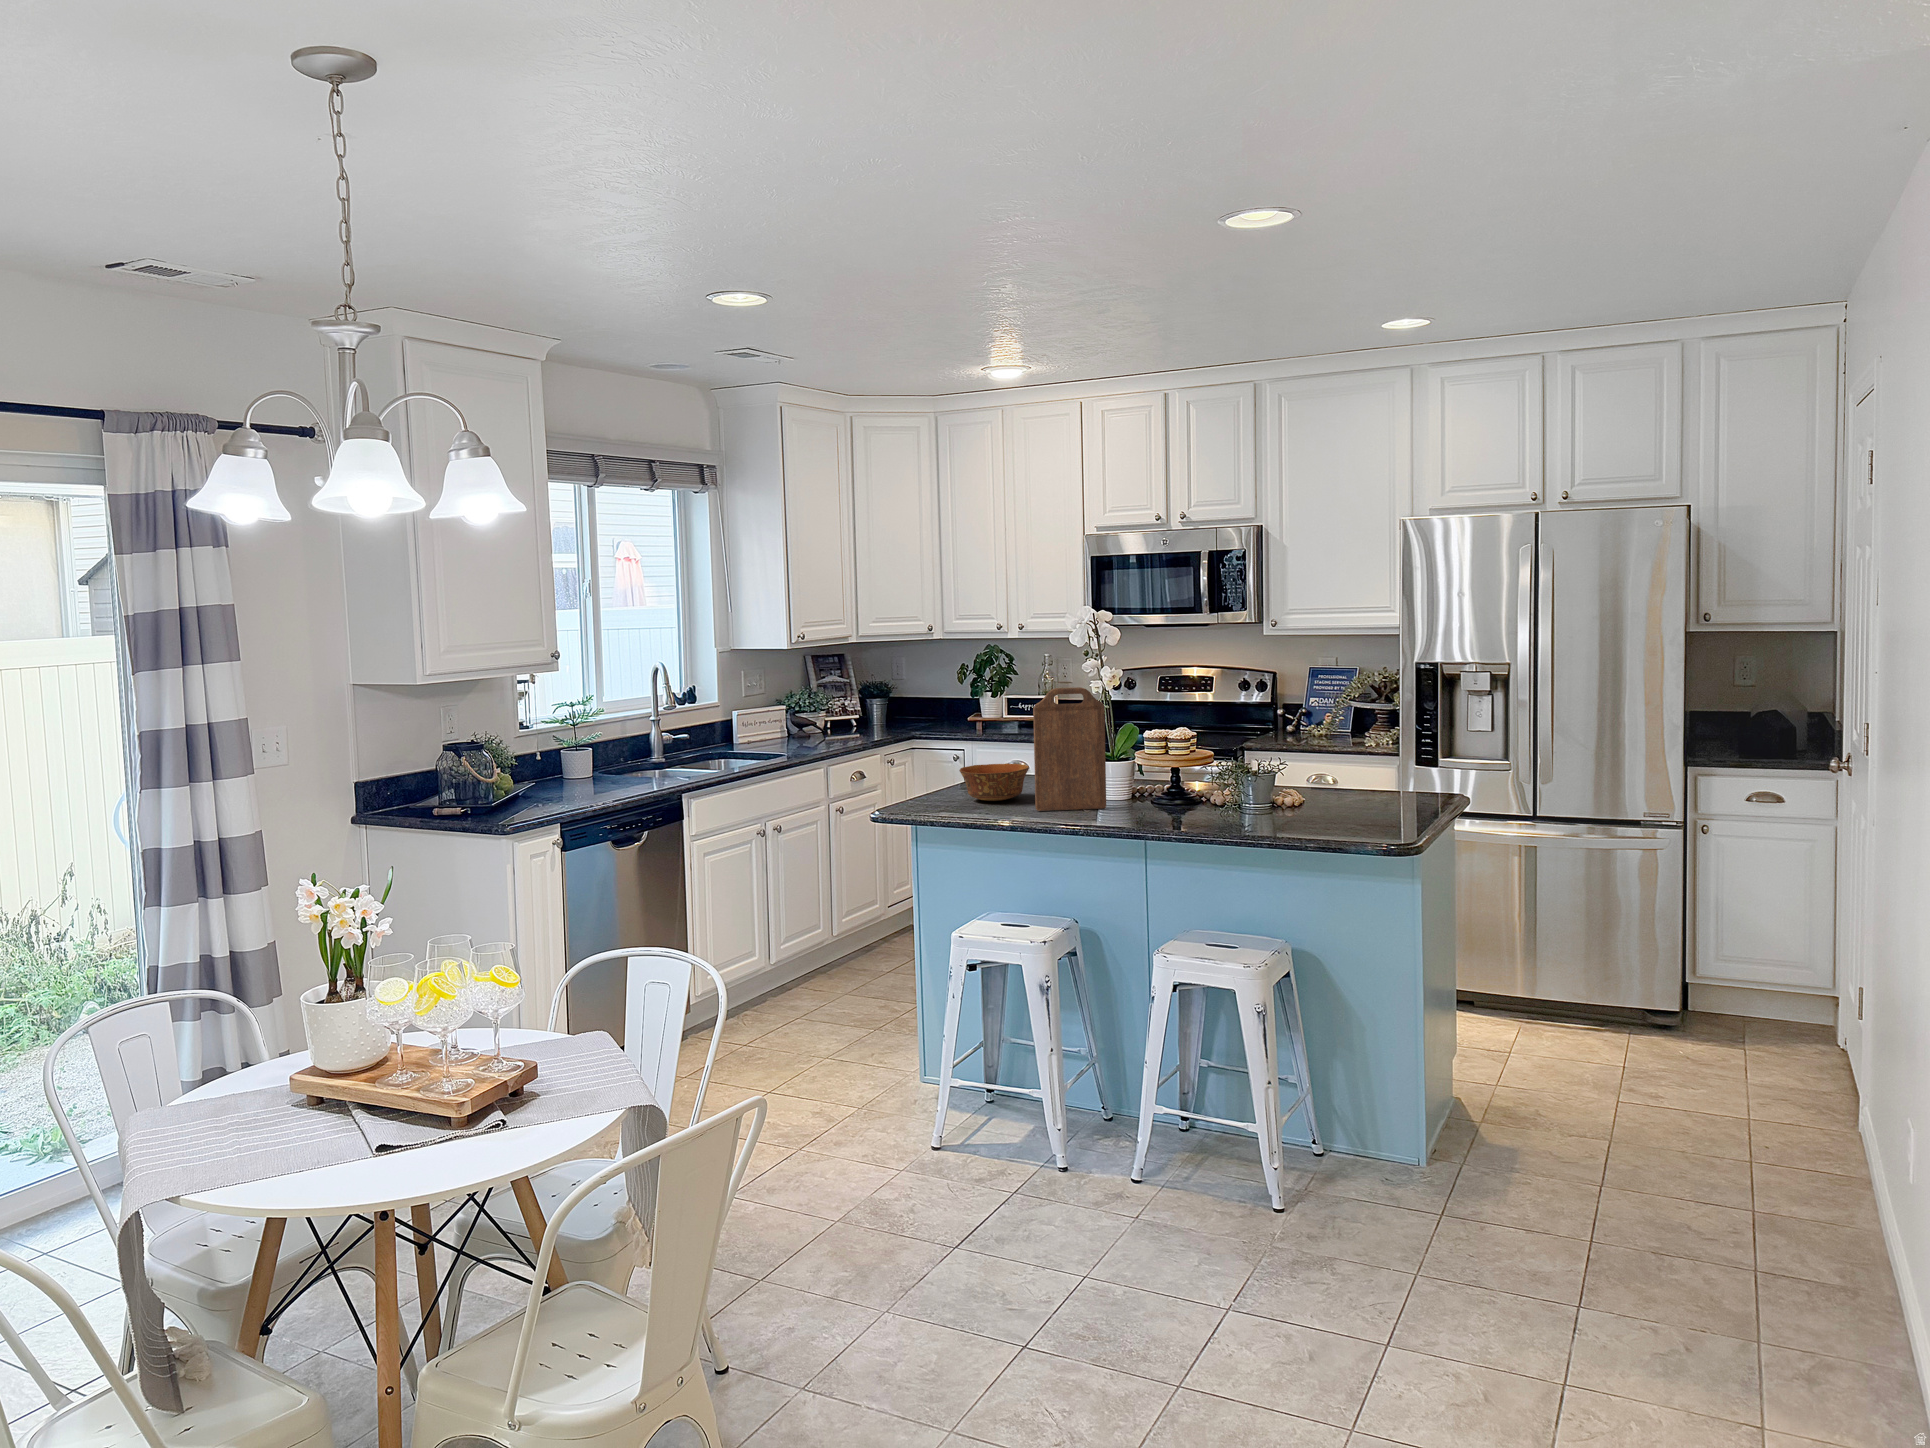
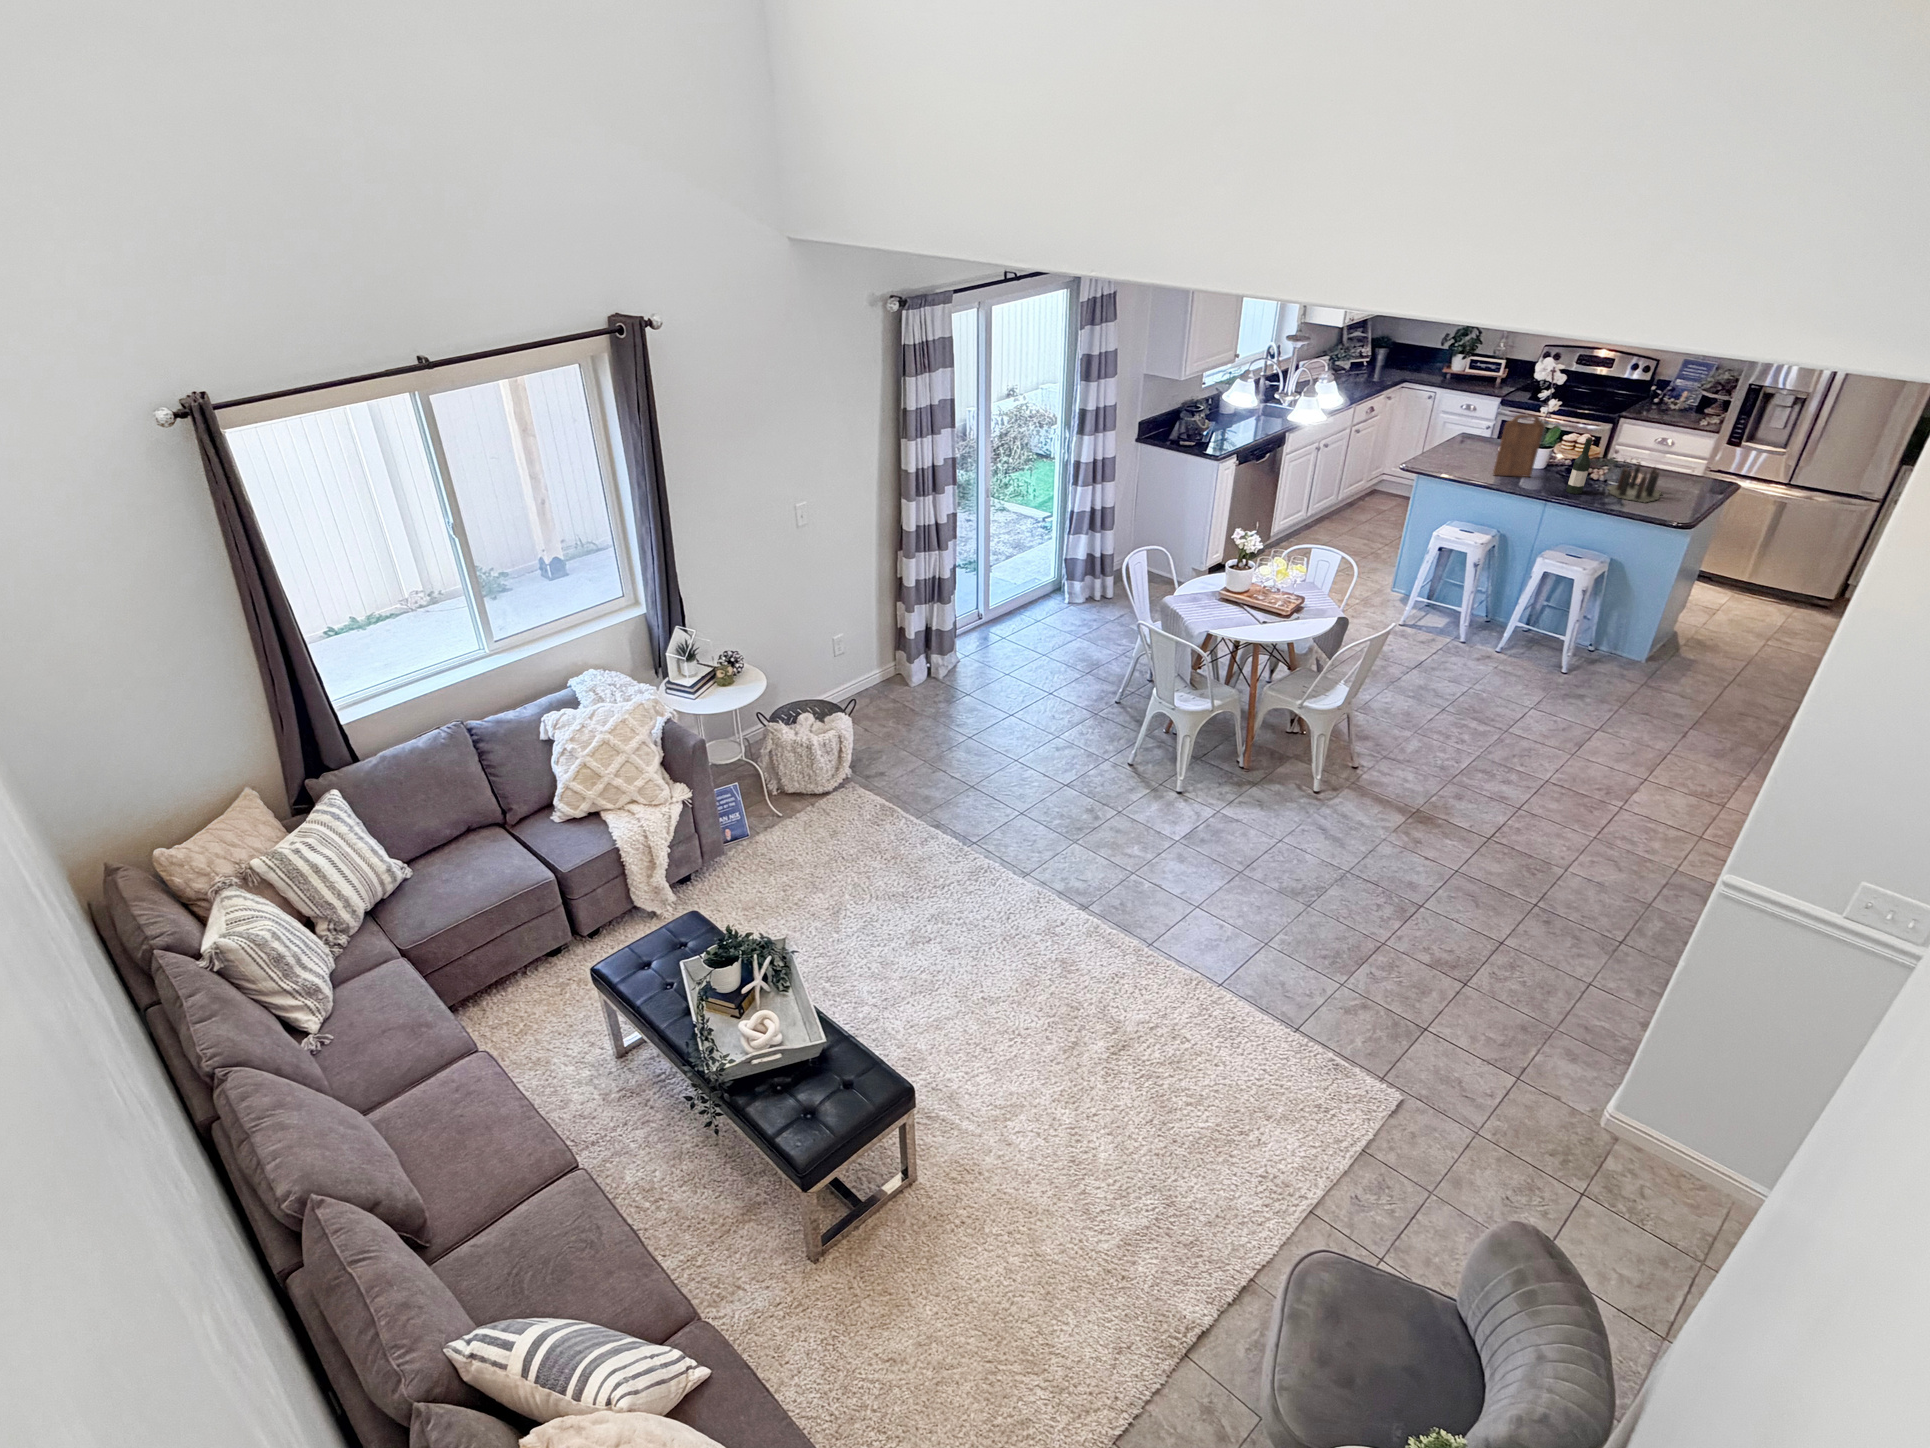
wine bottle: none [1171,709,1202,821] -> present [1566,437,1593,494]
candle: none [1235,754,1368,822] -> present [1608,463,1661,503]
bowl: present [959,764,1029,801] -> none [1454,441,1492,464]

